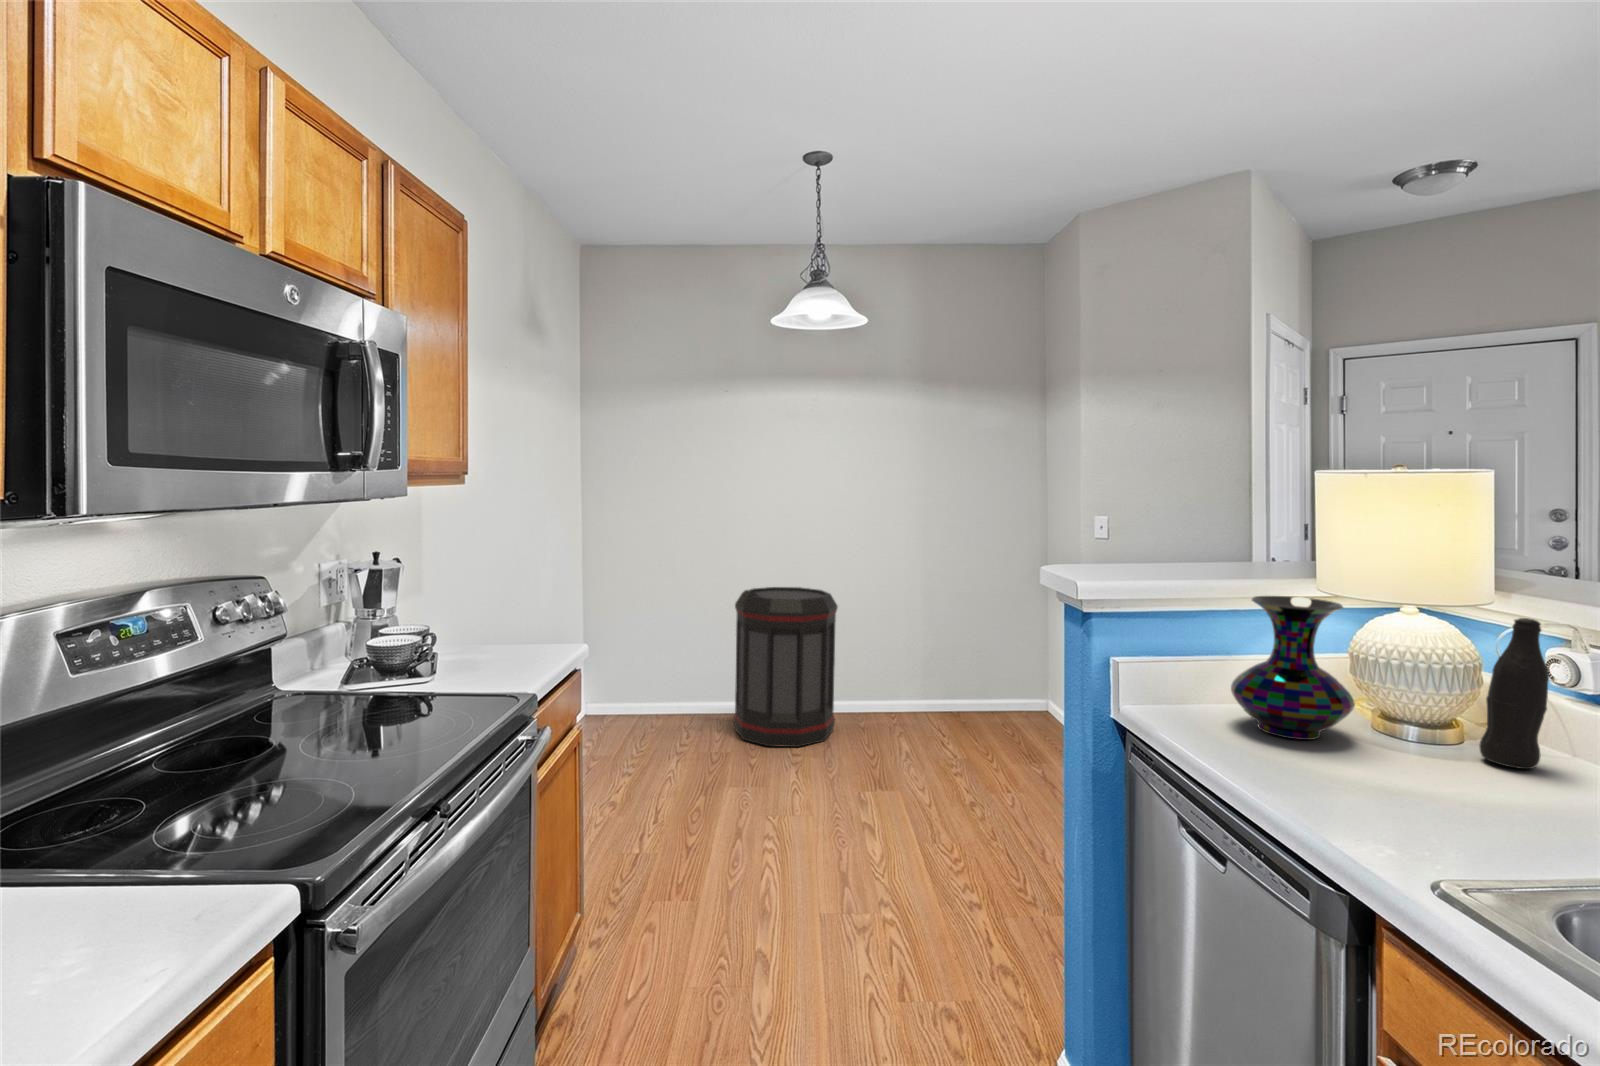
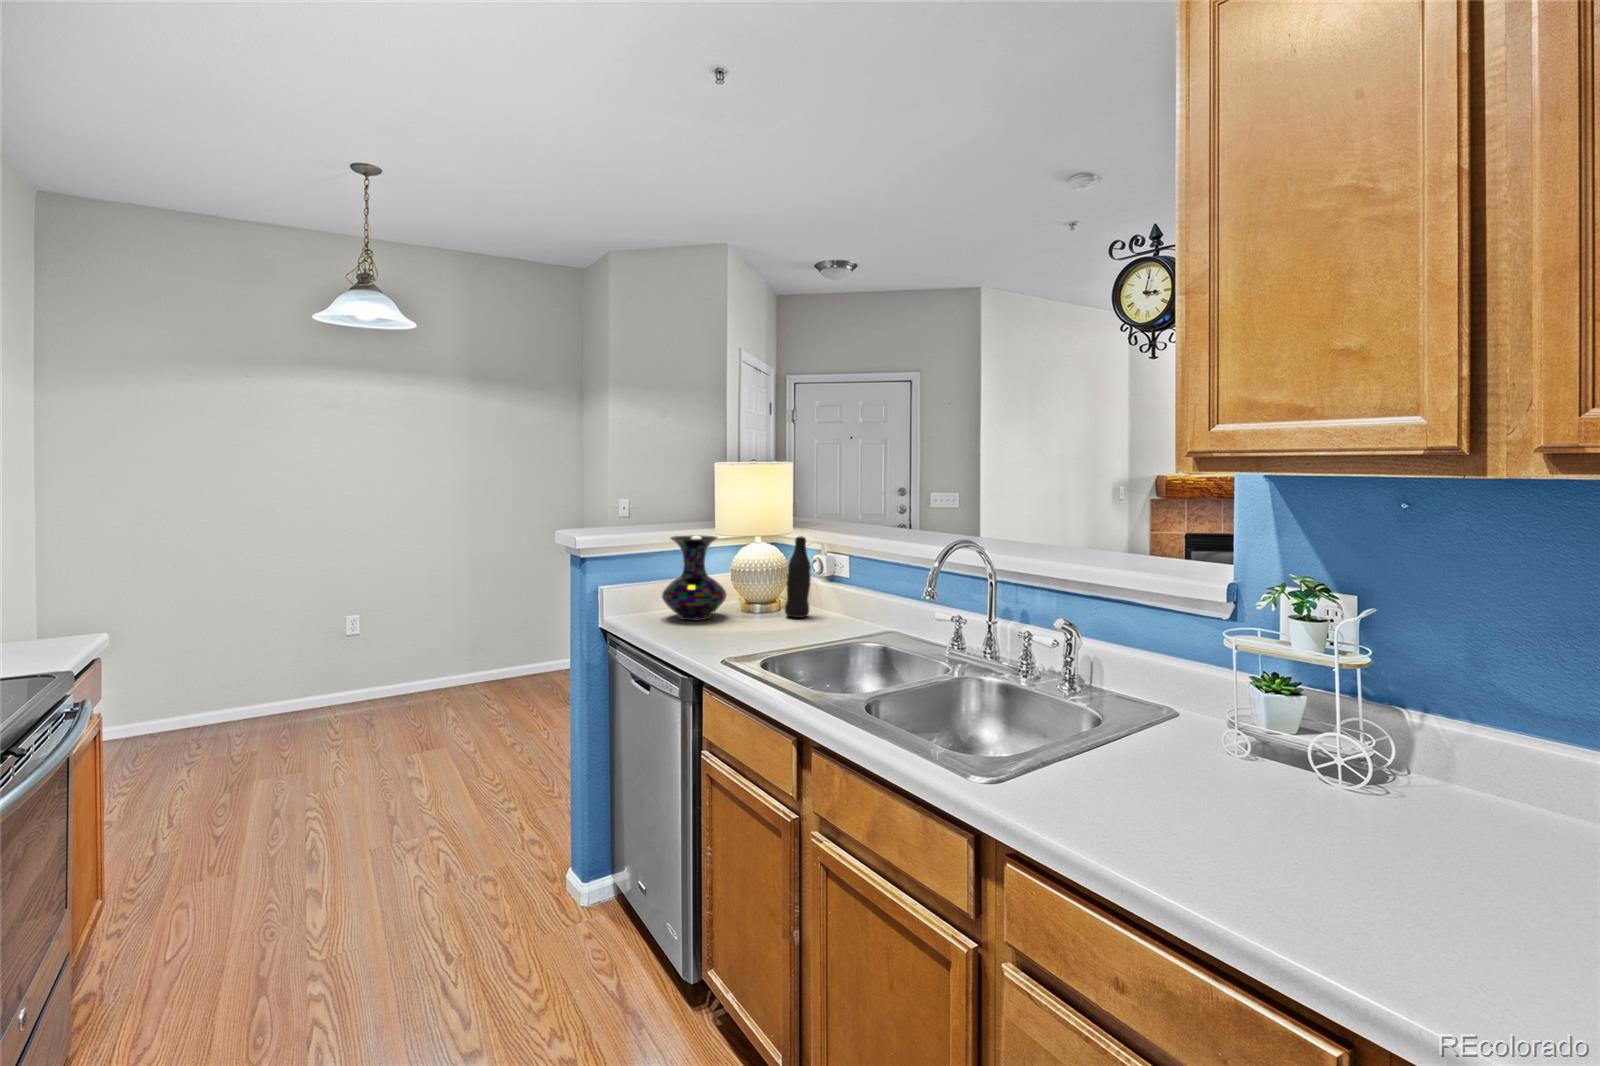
trash can: present [733,587,838,747] -> none [251,580,375,737]

